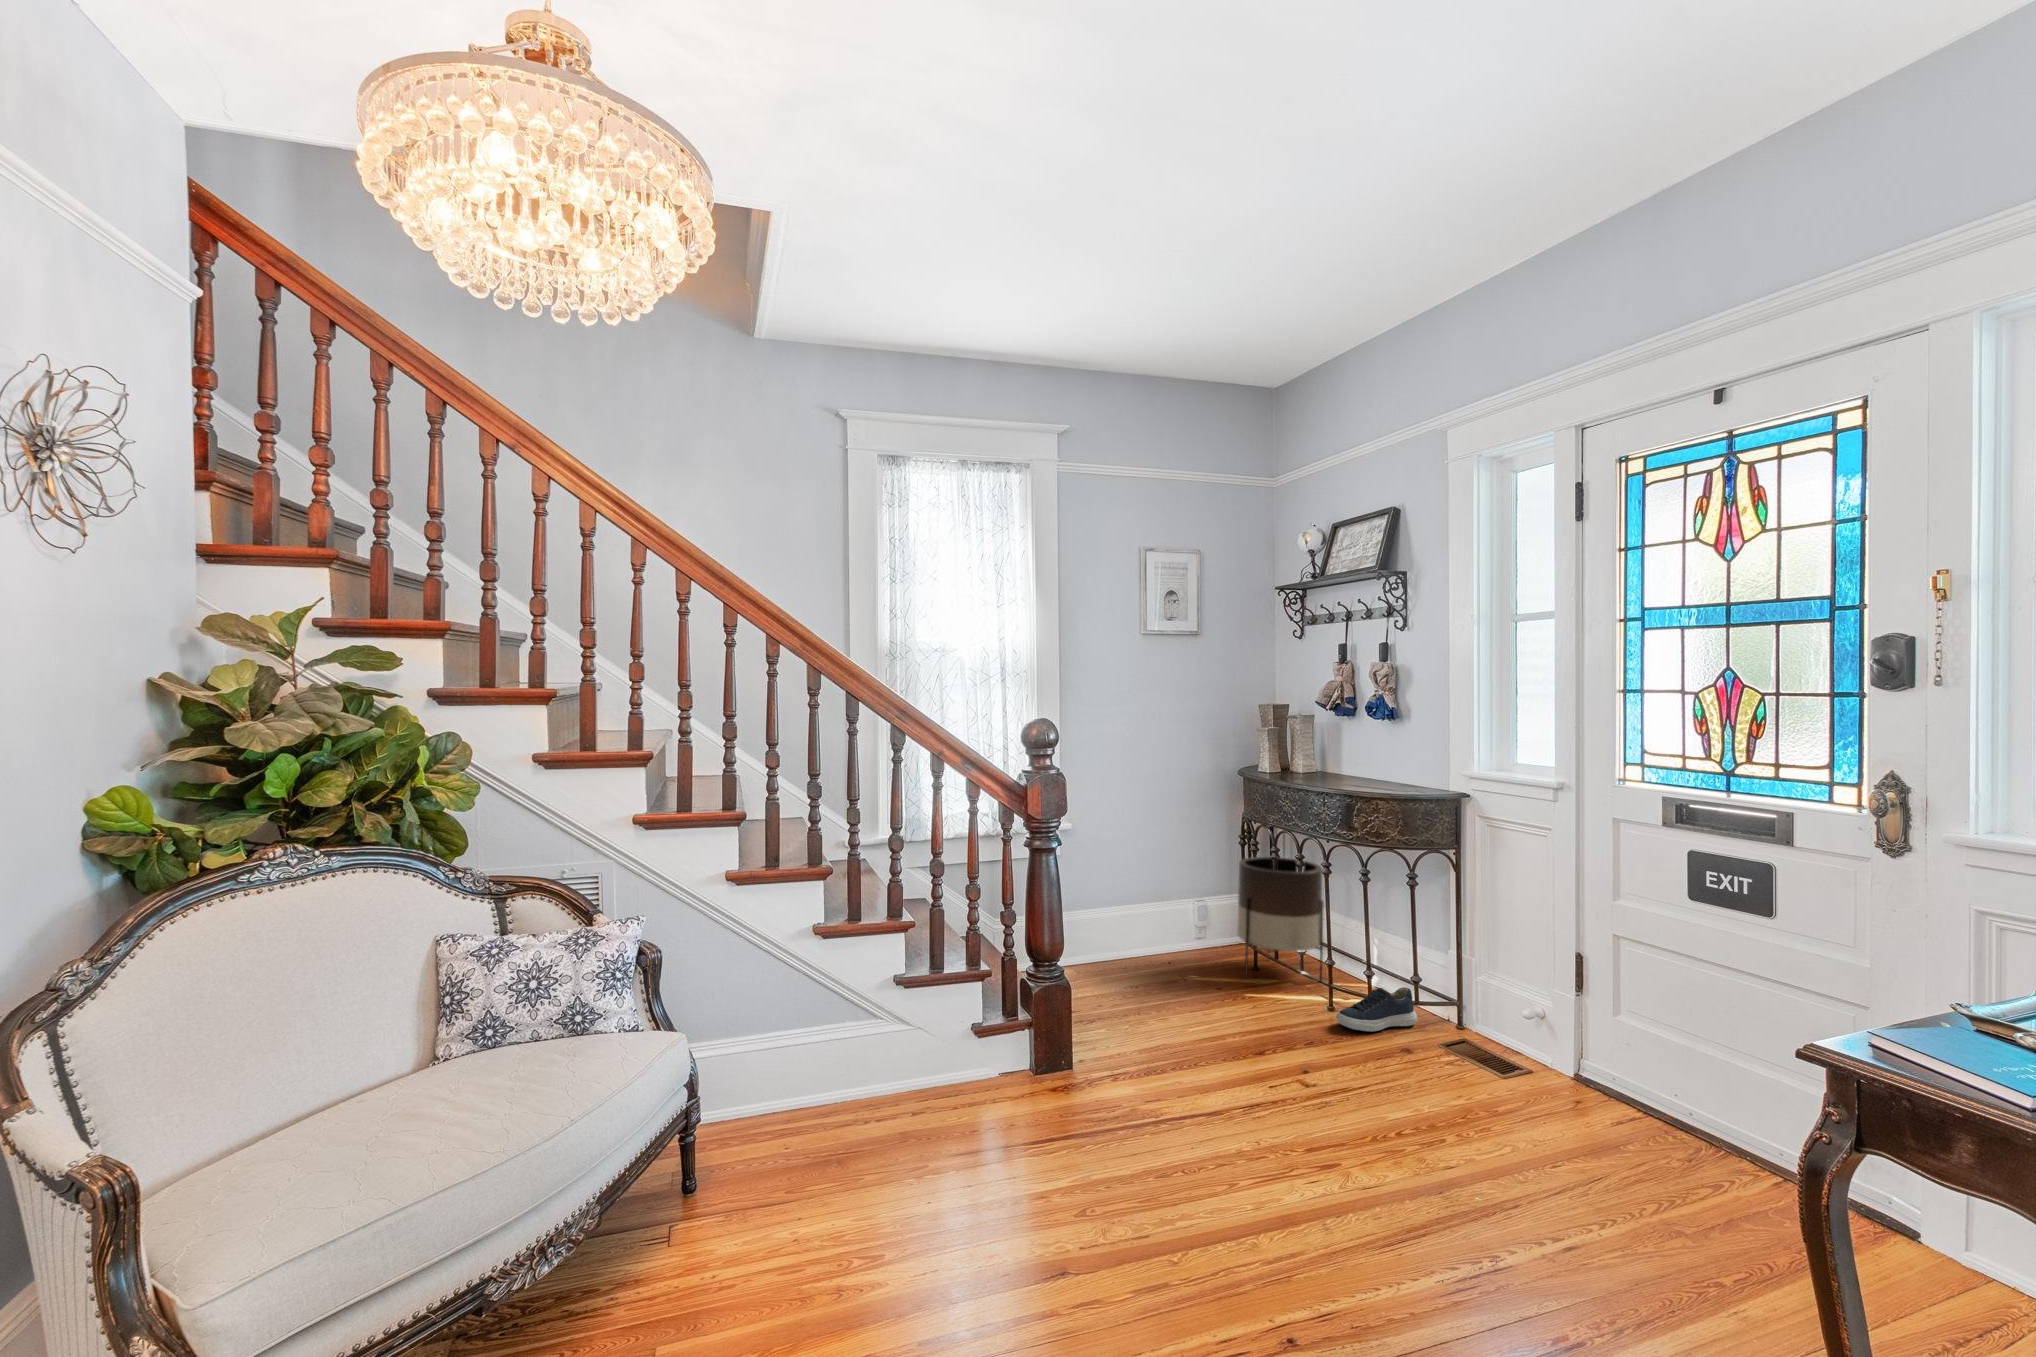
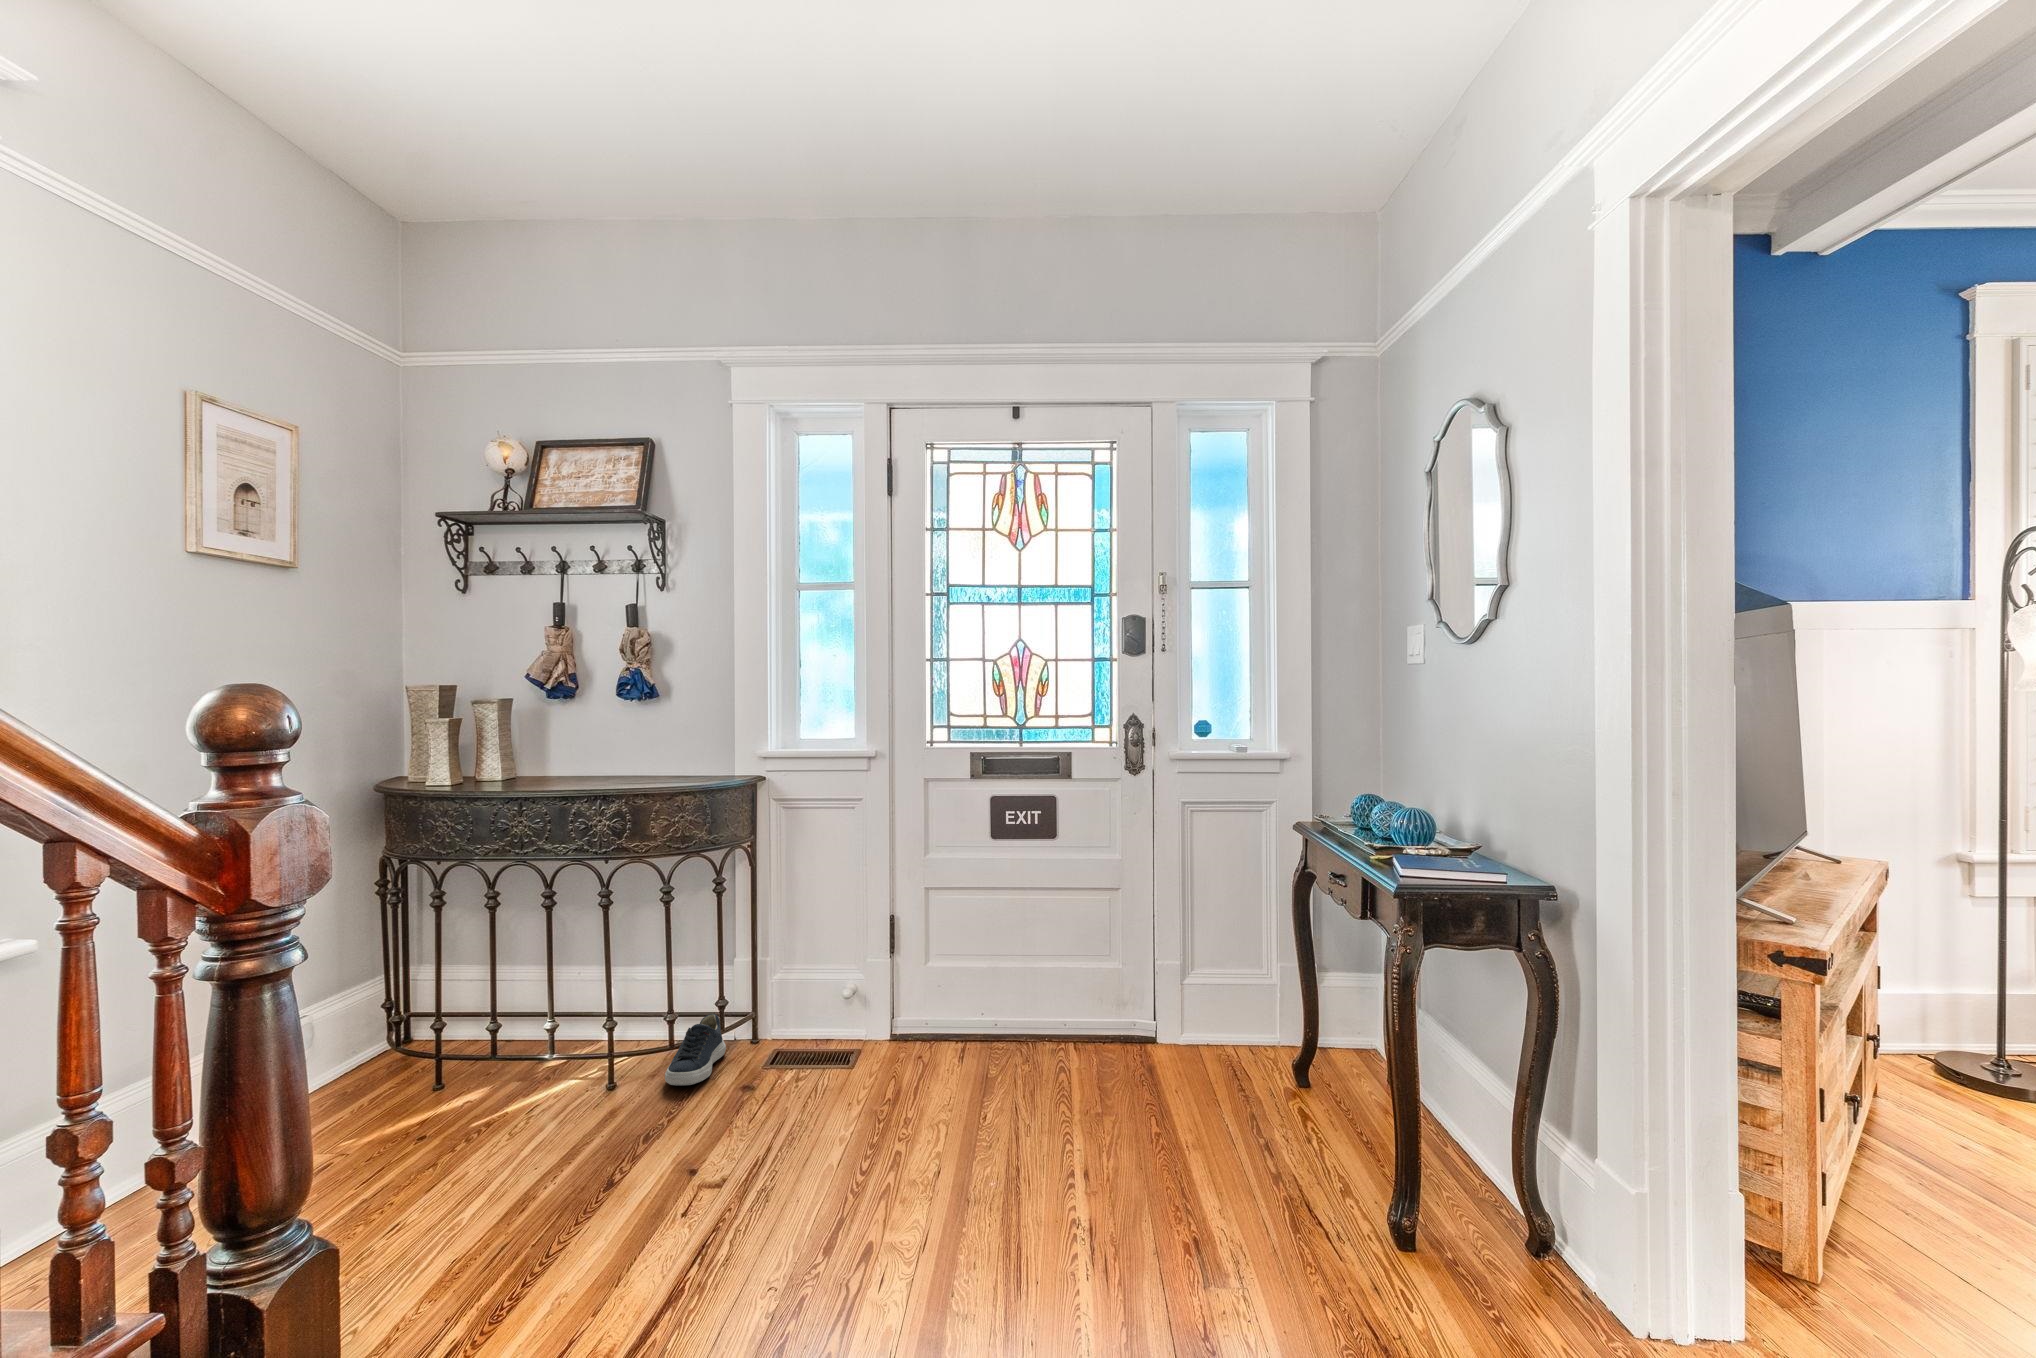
planter: present [1237,857,1323,981] -> none [433,903,564,1095]

